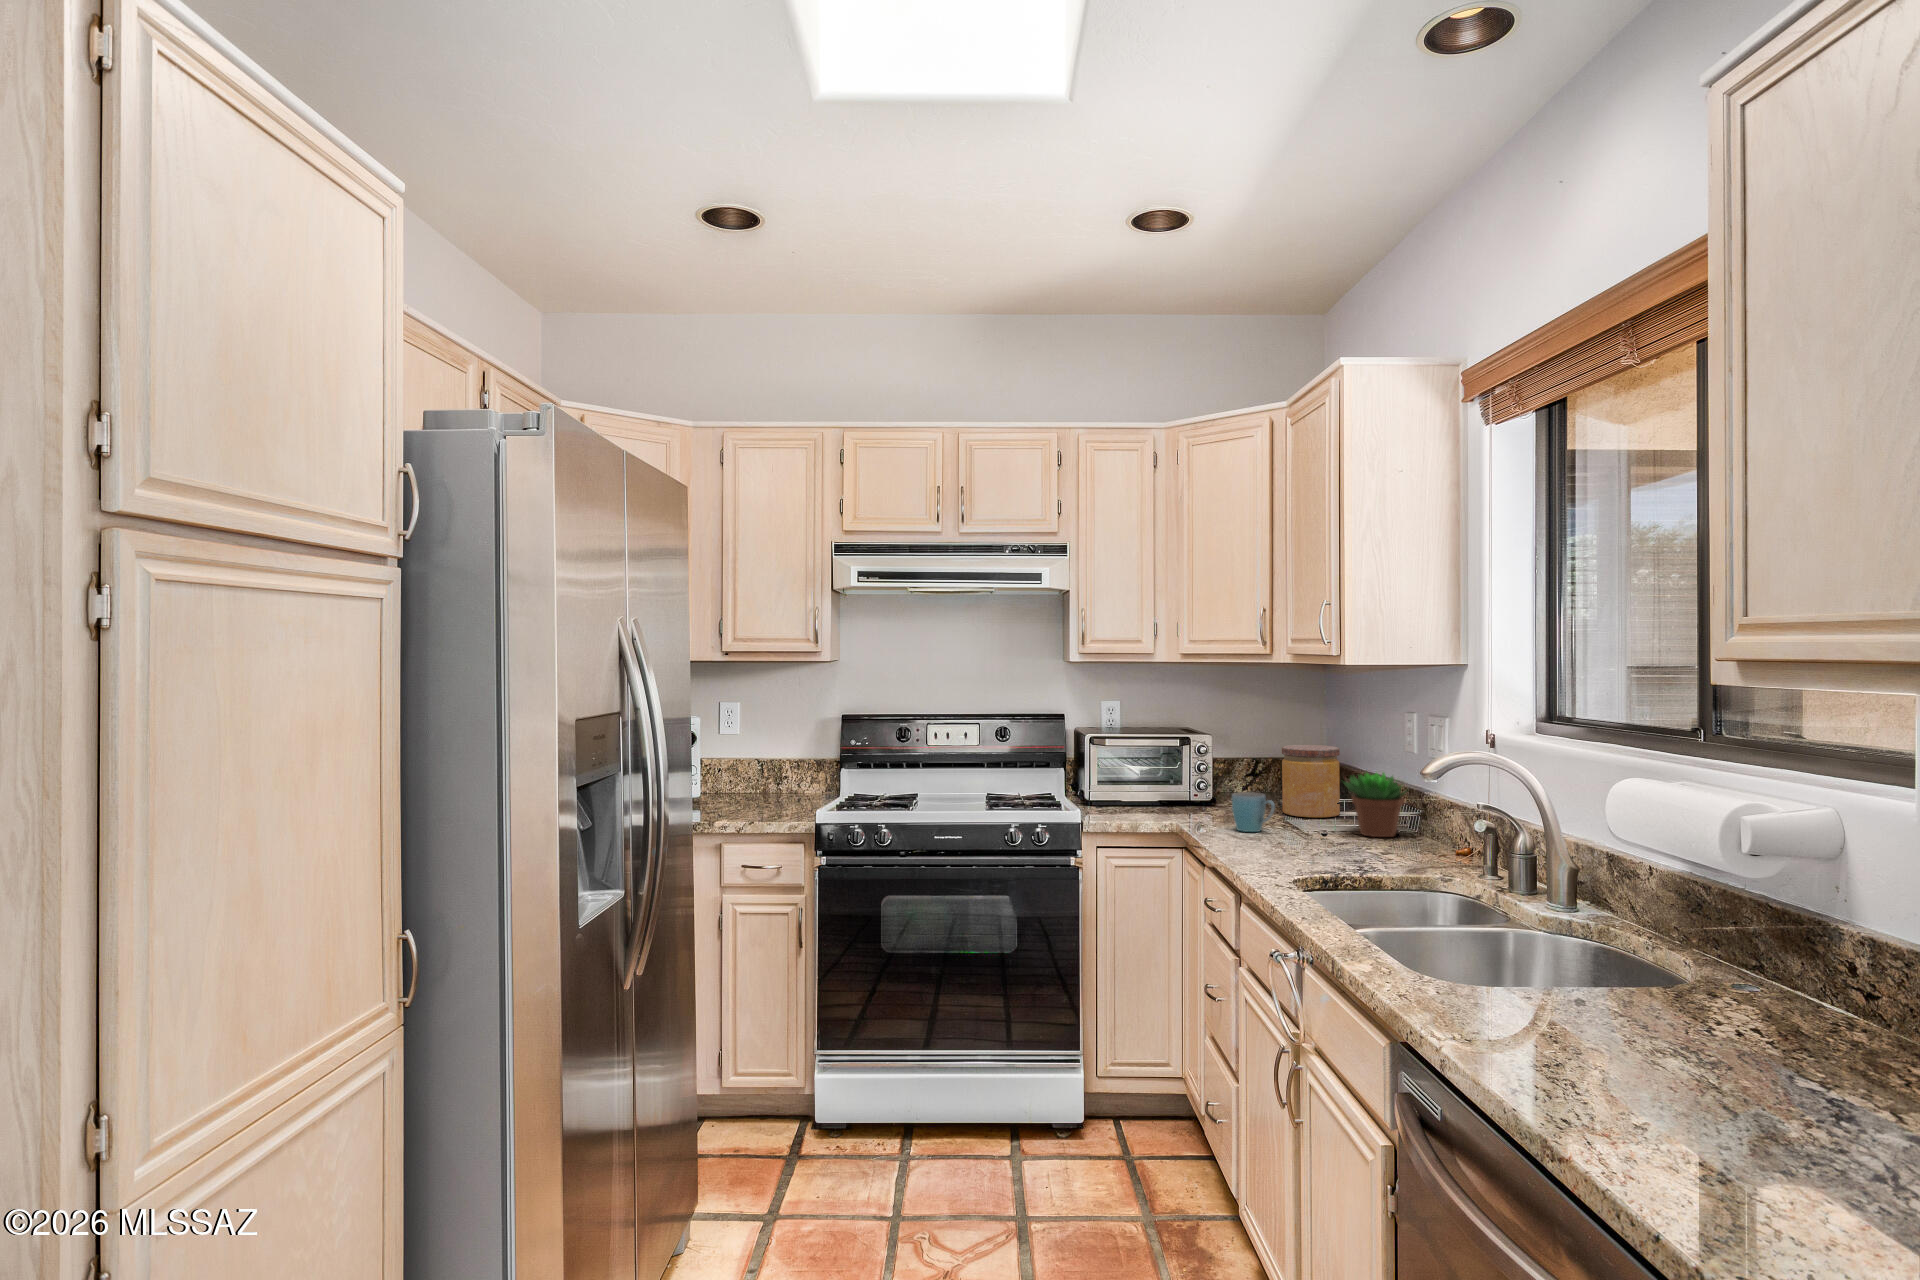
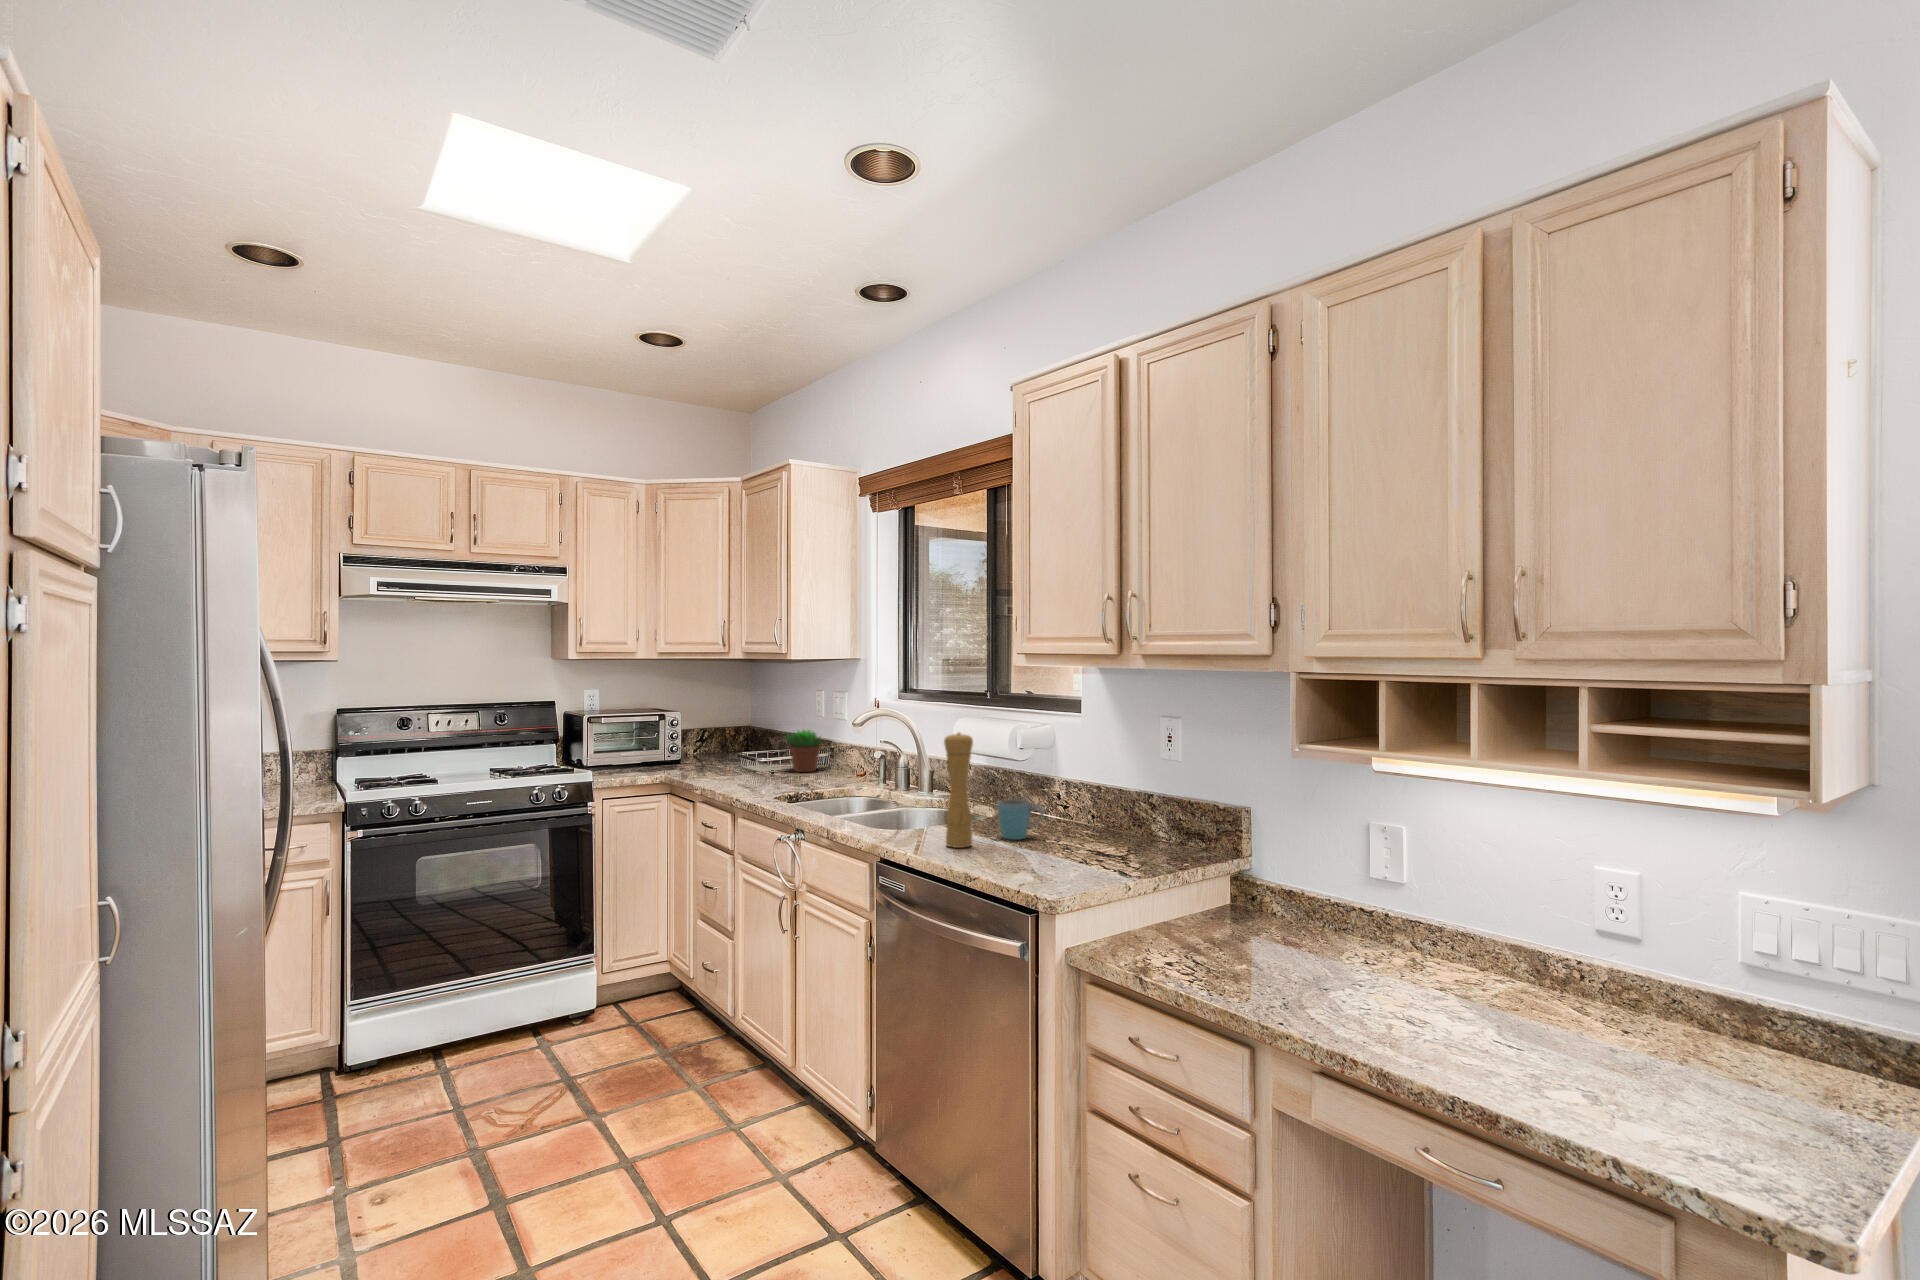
jar: present [1282,745,1340,817] -> none [735,715,774,765]
mug: present [1232,792,1275,832] -> present [998,799,1044,840]
pepper mill: none [1544,822,1610,1056] -> present [944,733,973,848]

